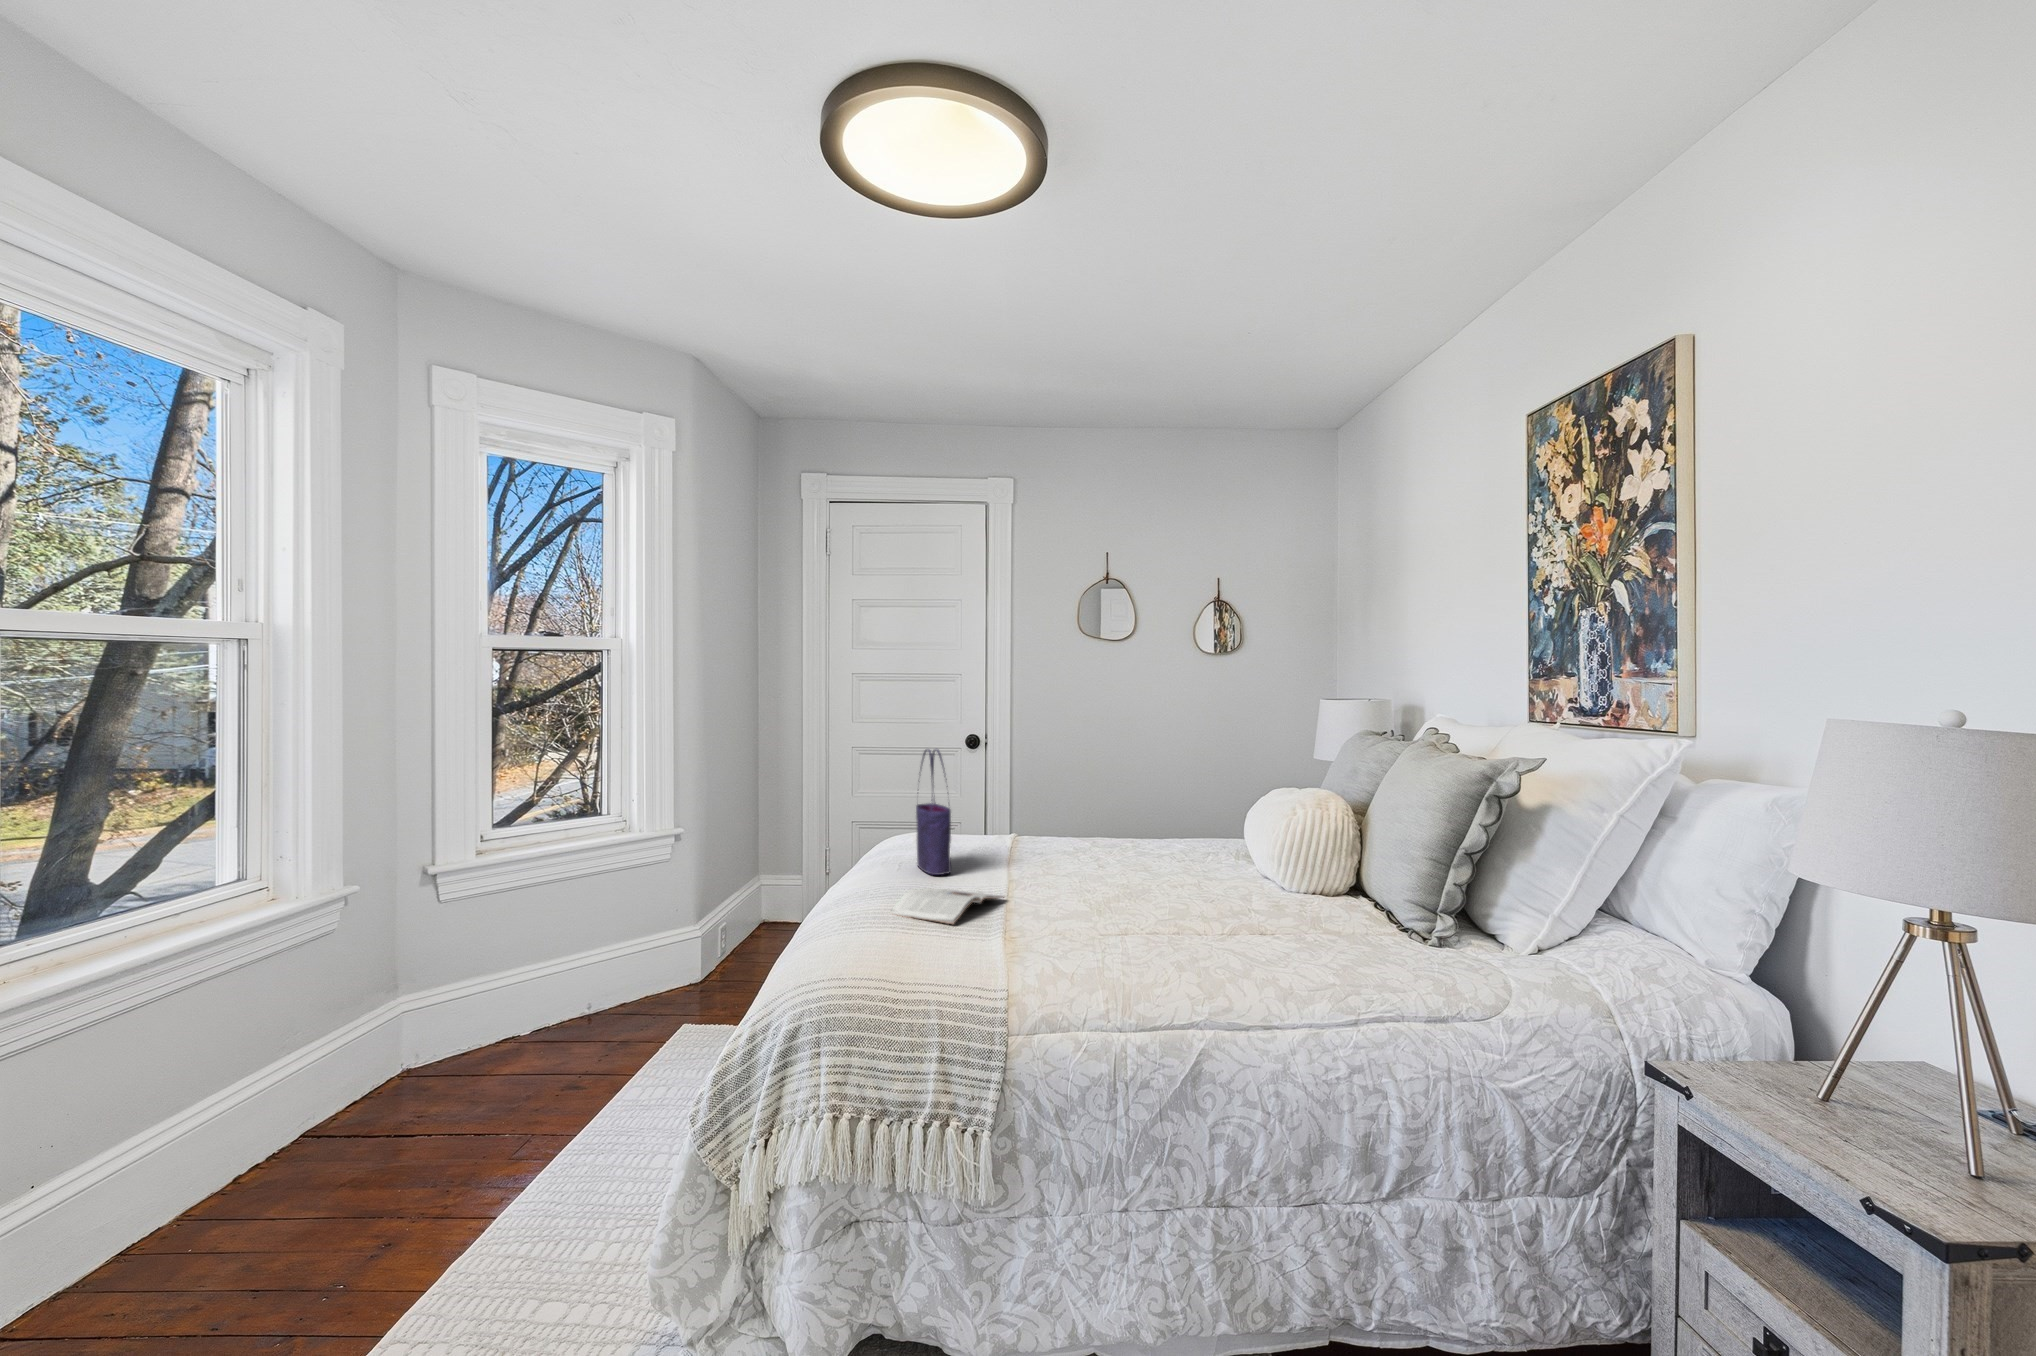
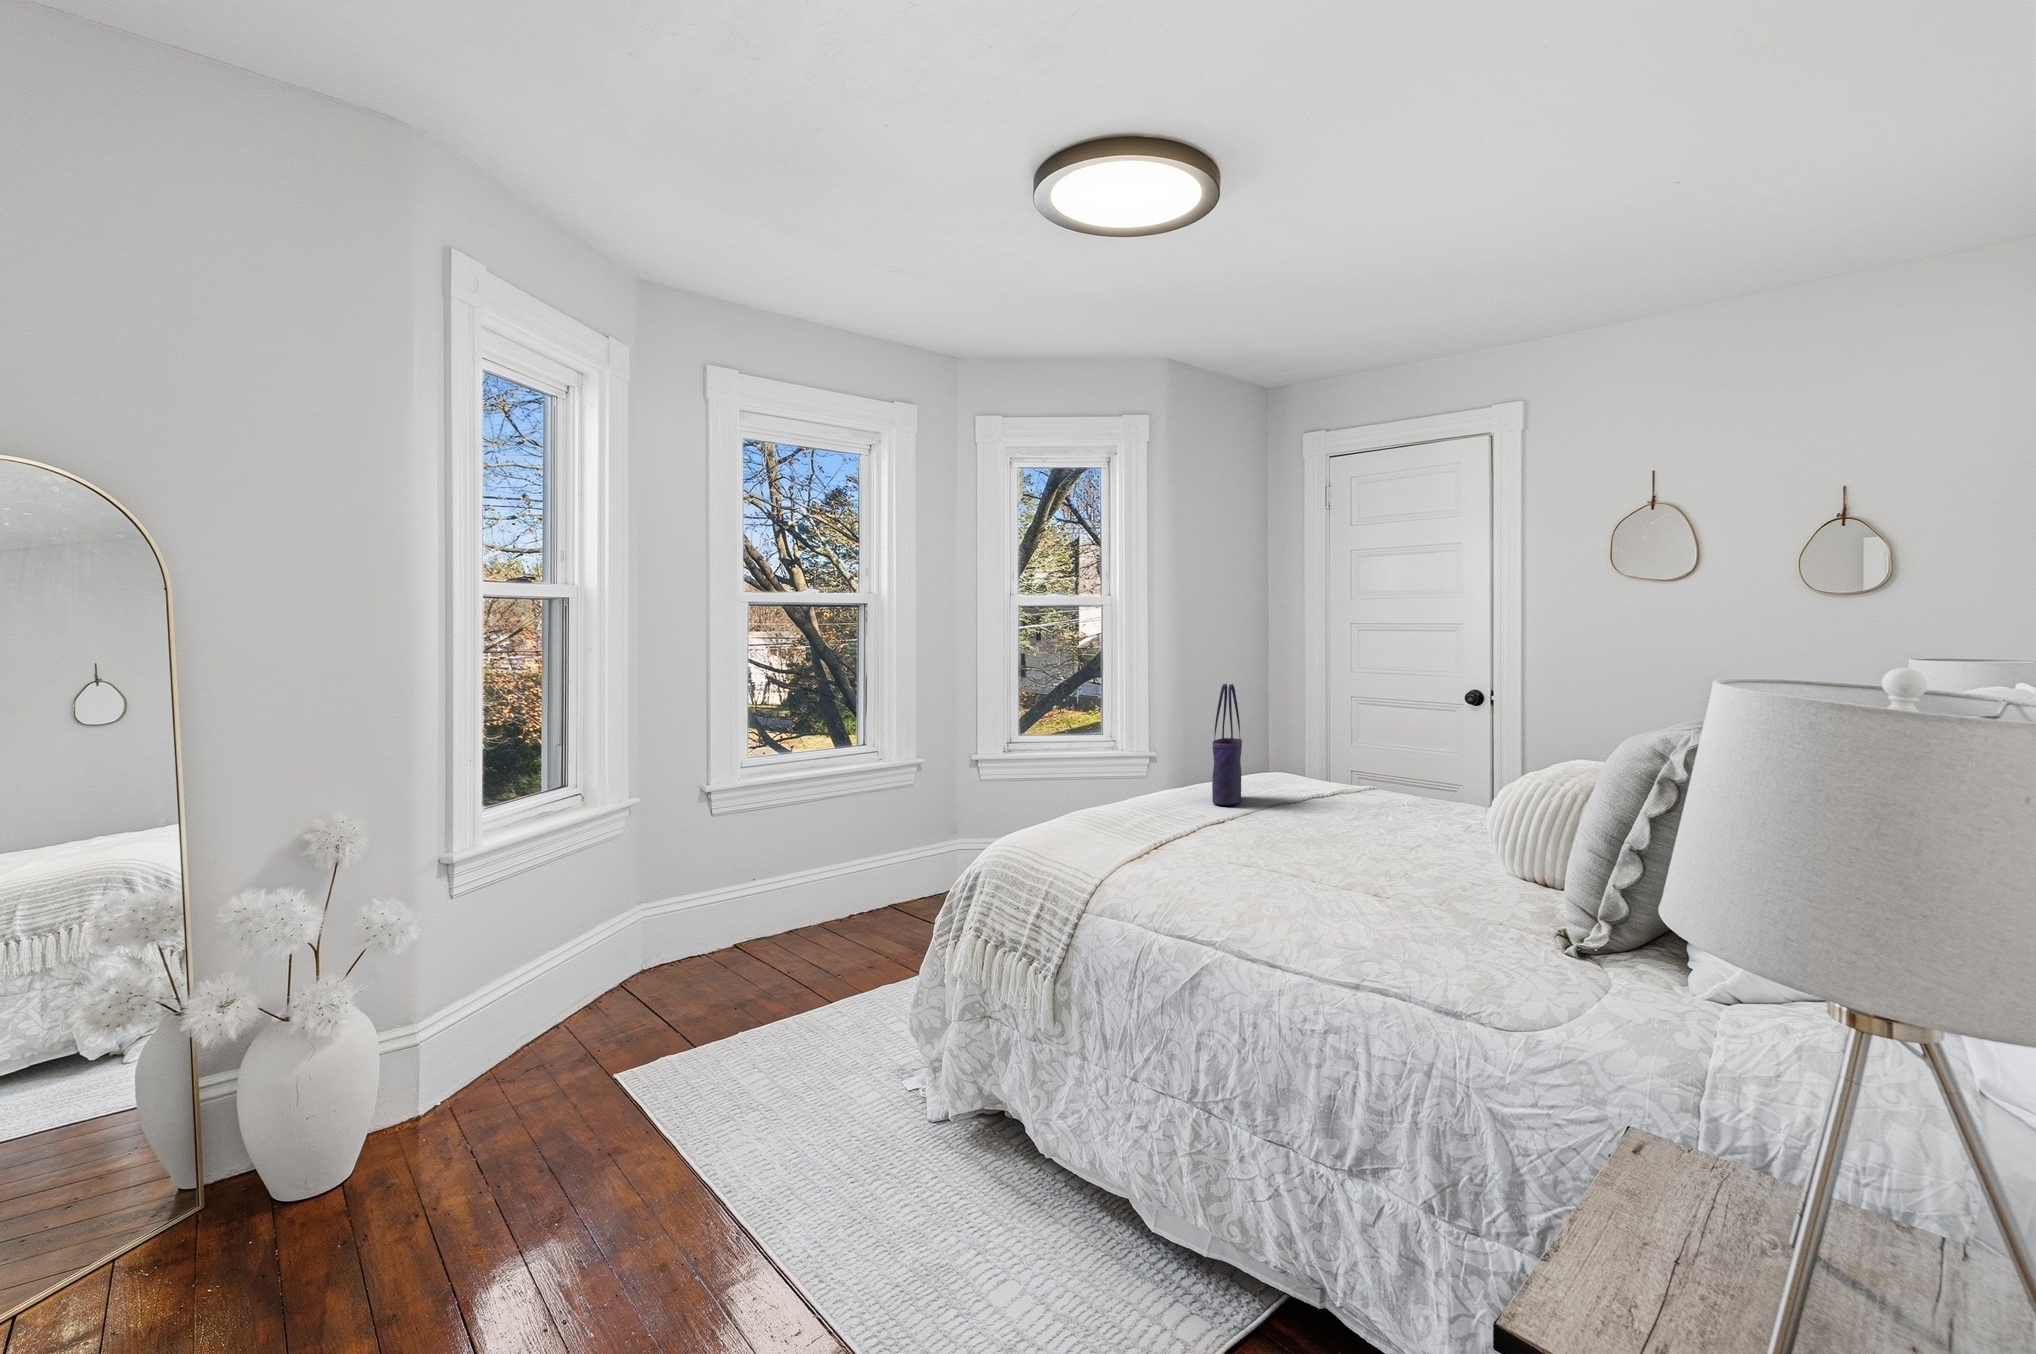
magazine: present [890,889,1004,924] -> none [1114,803,1227,831]

